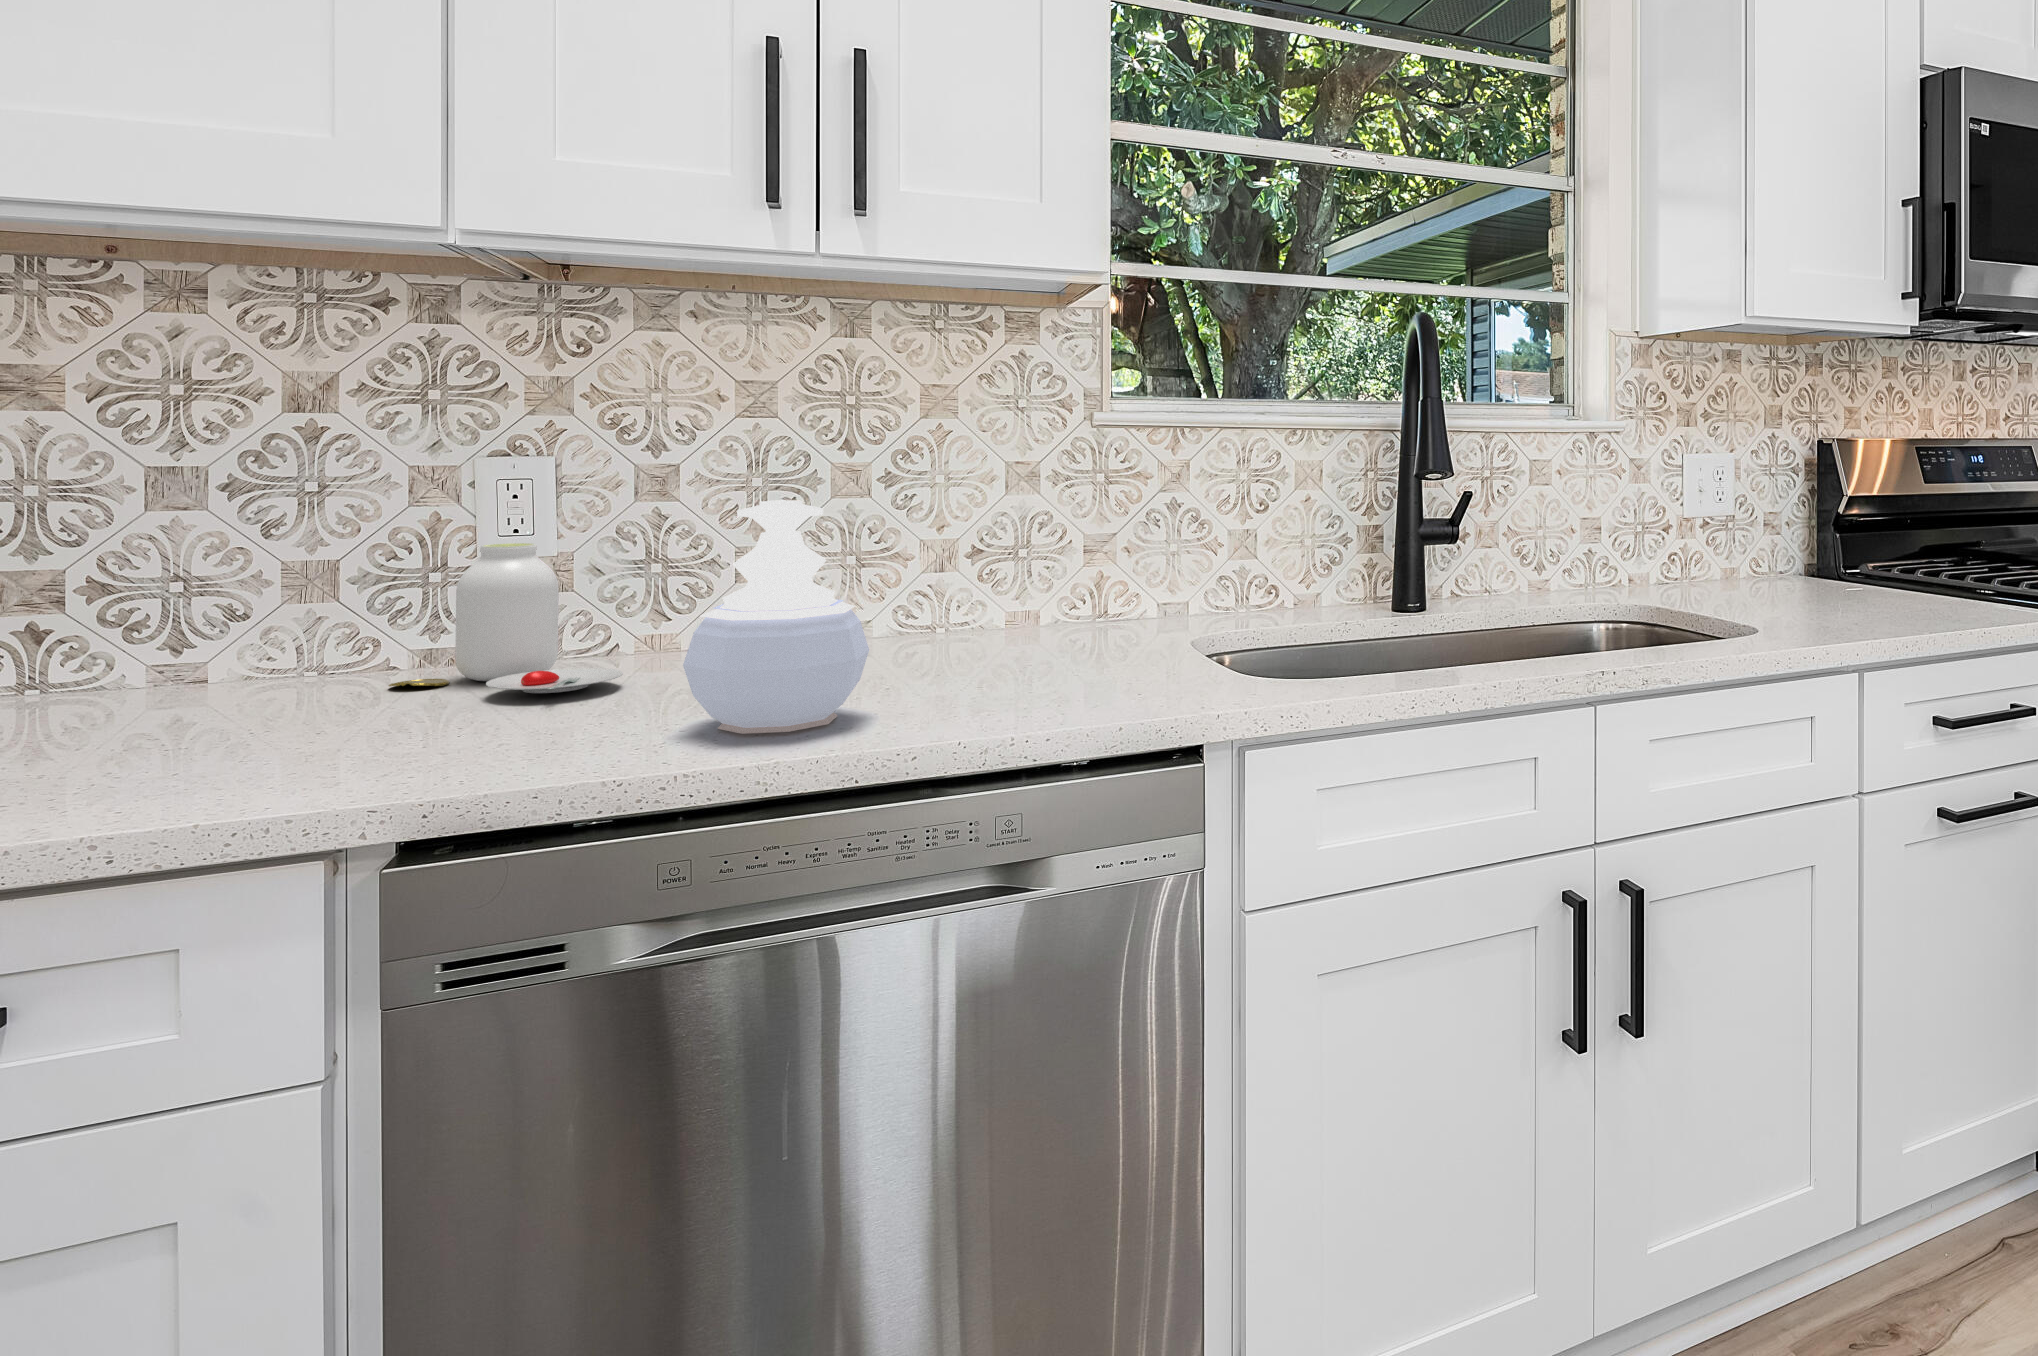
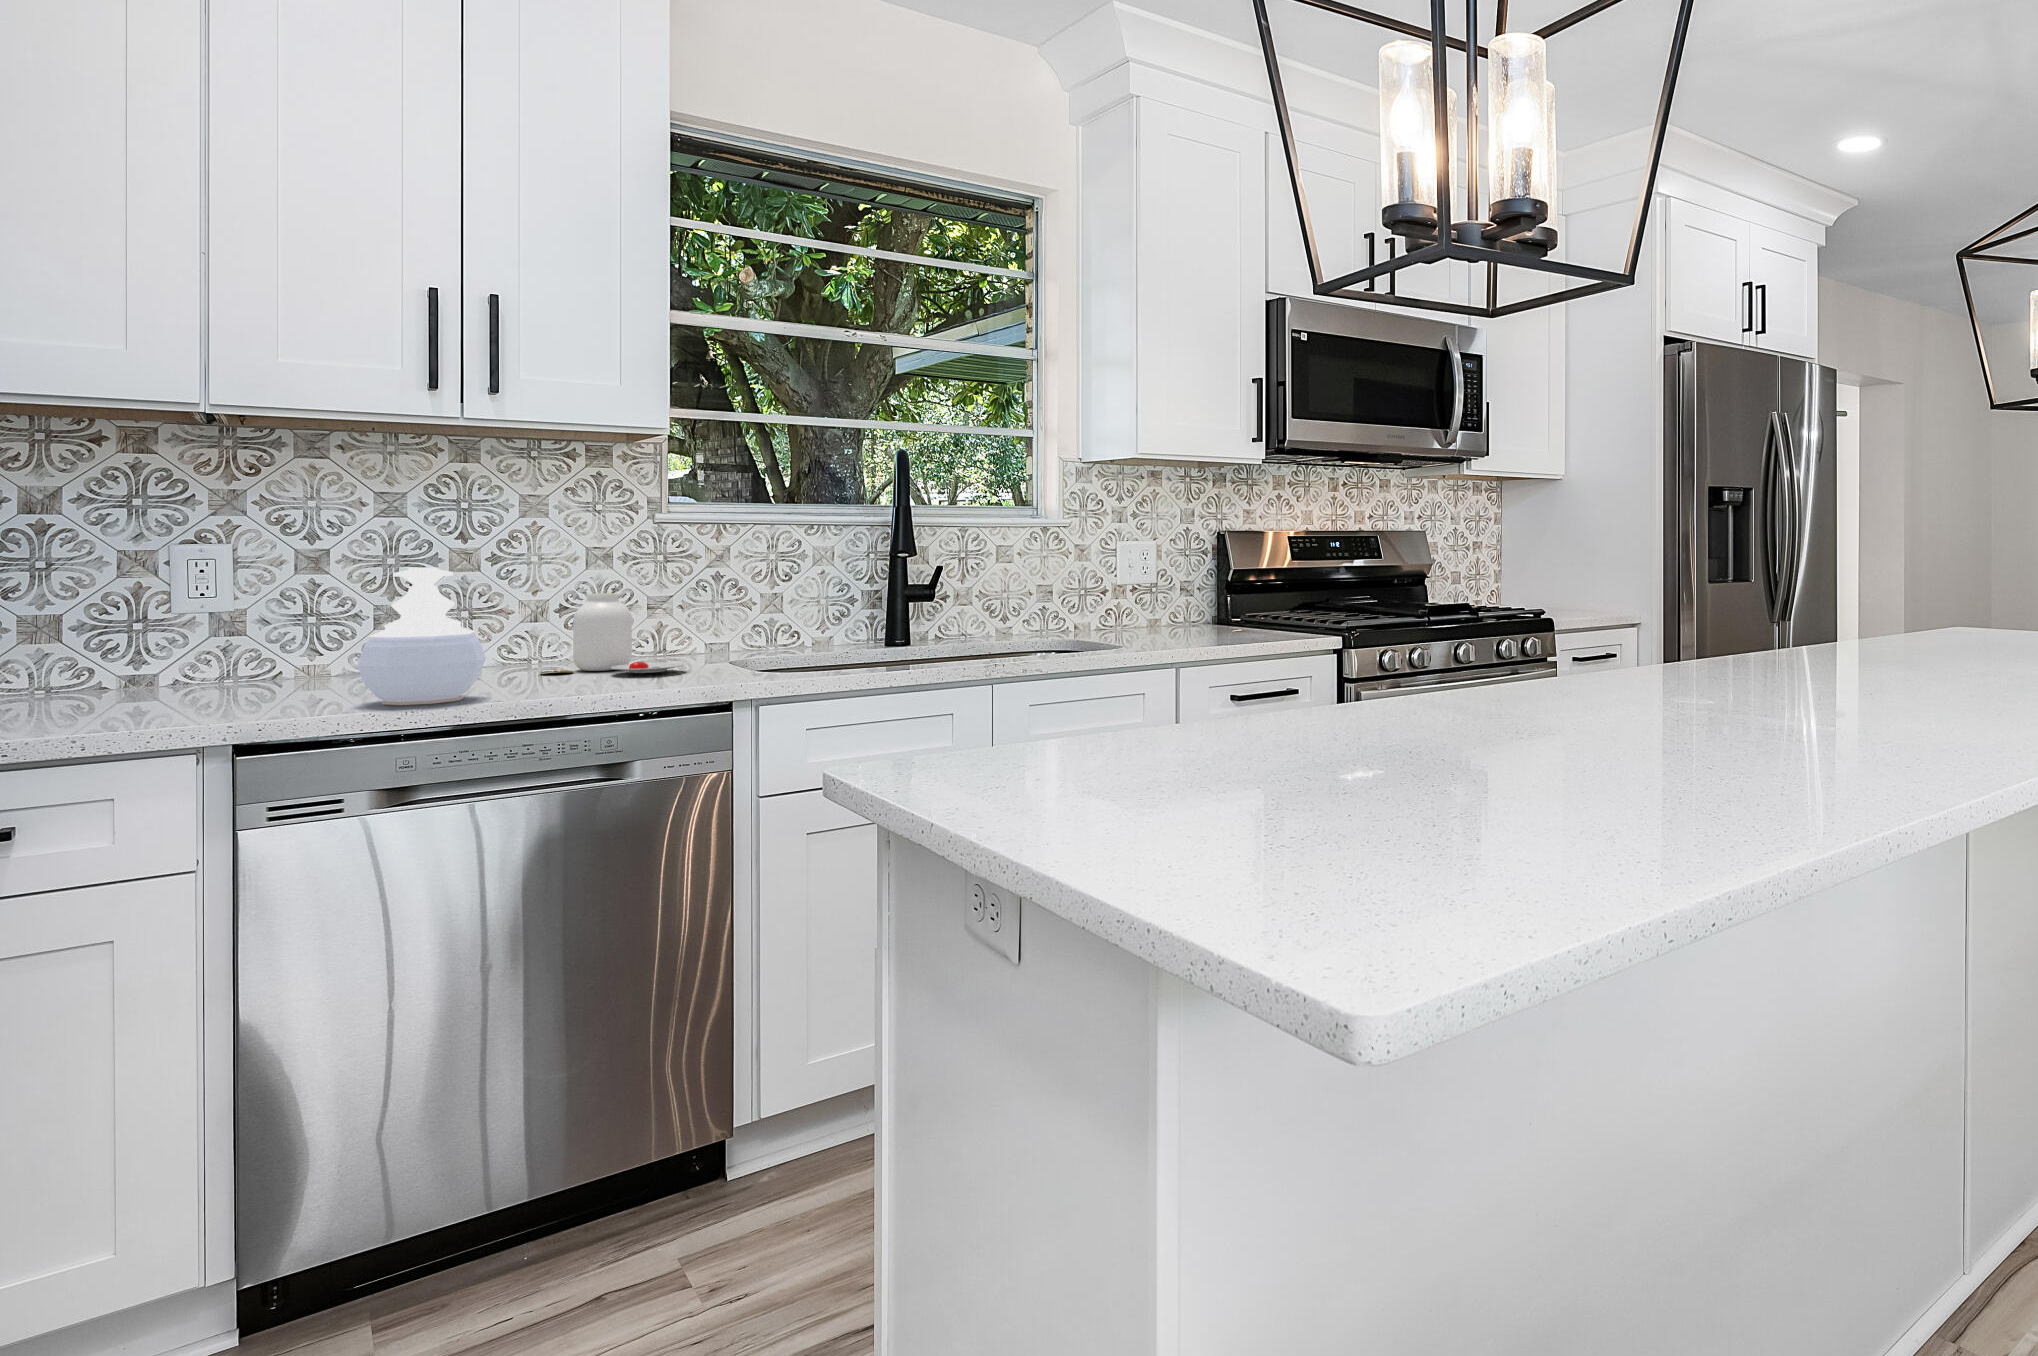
jar: present [388,543,623,693] -> present [540,593,686,674]

